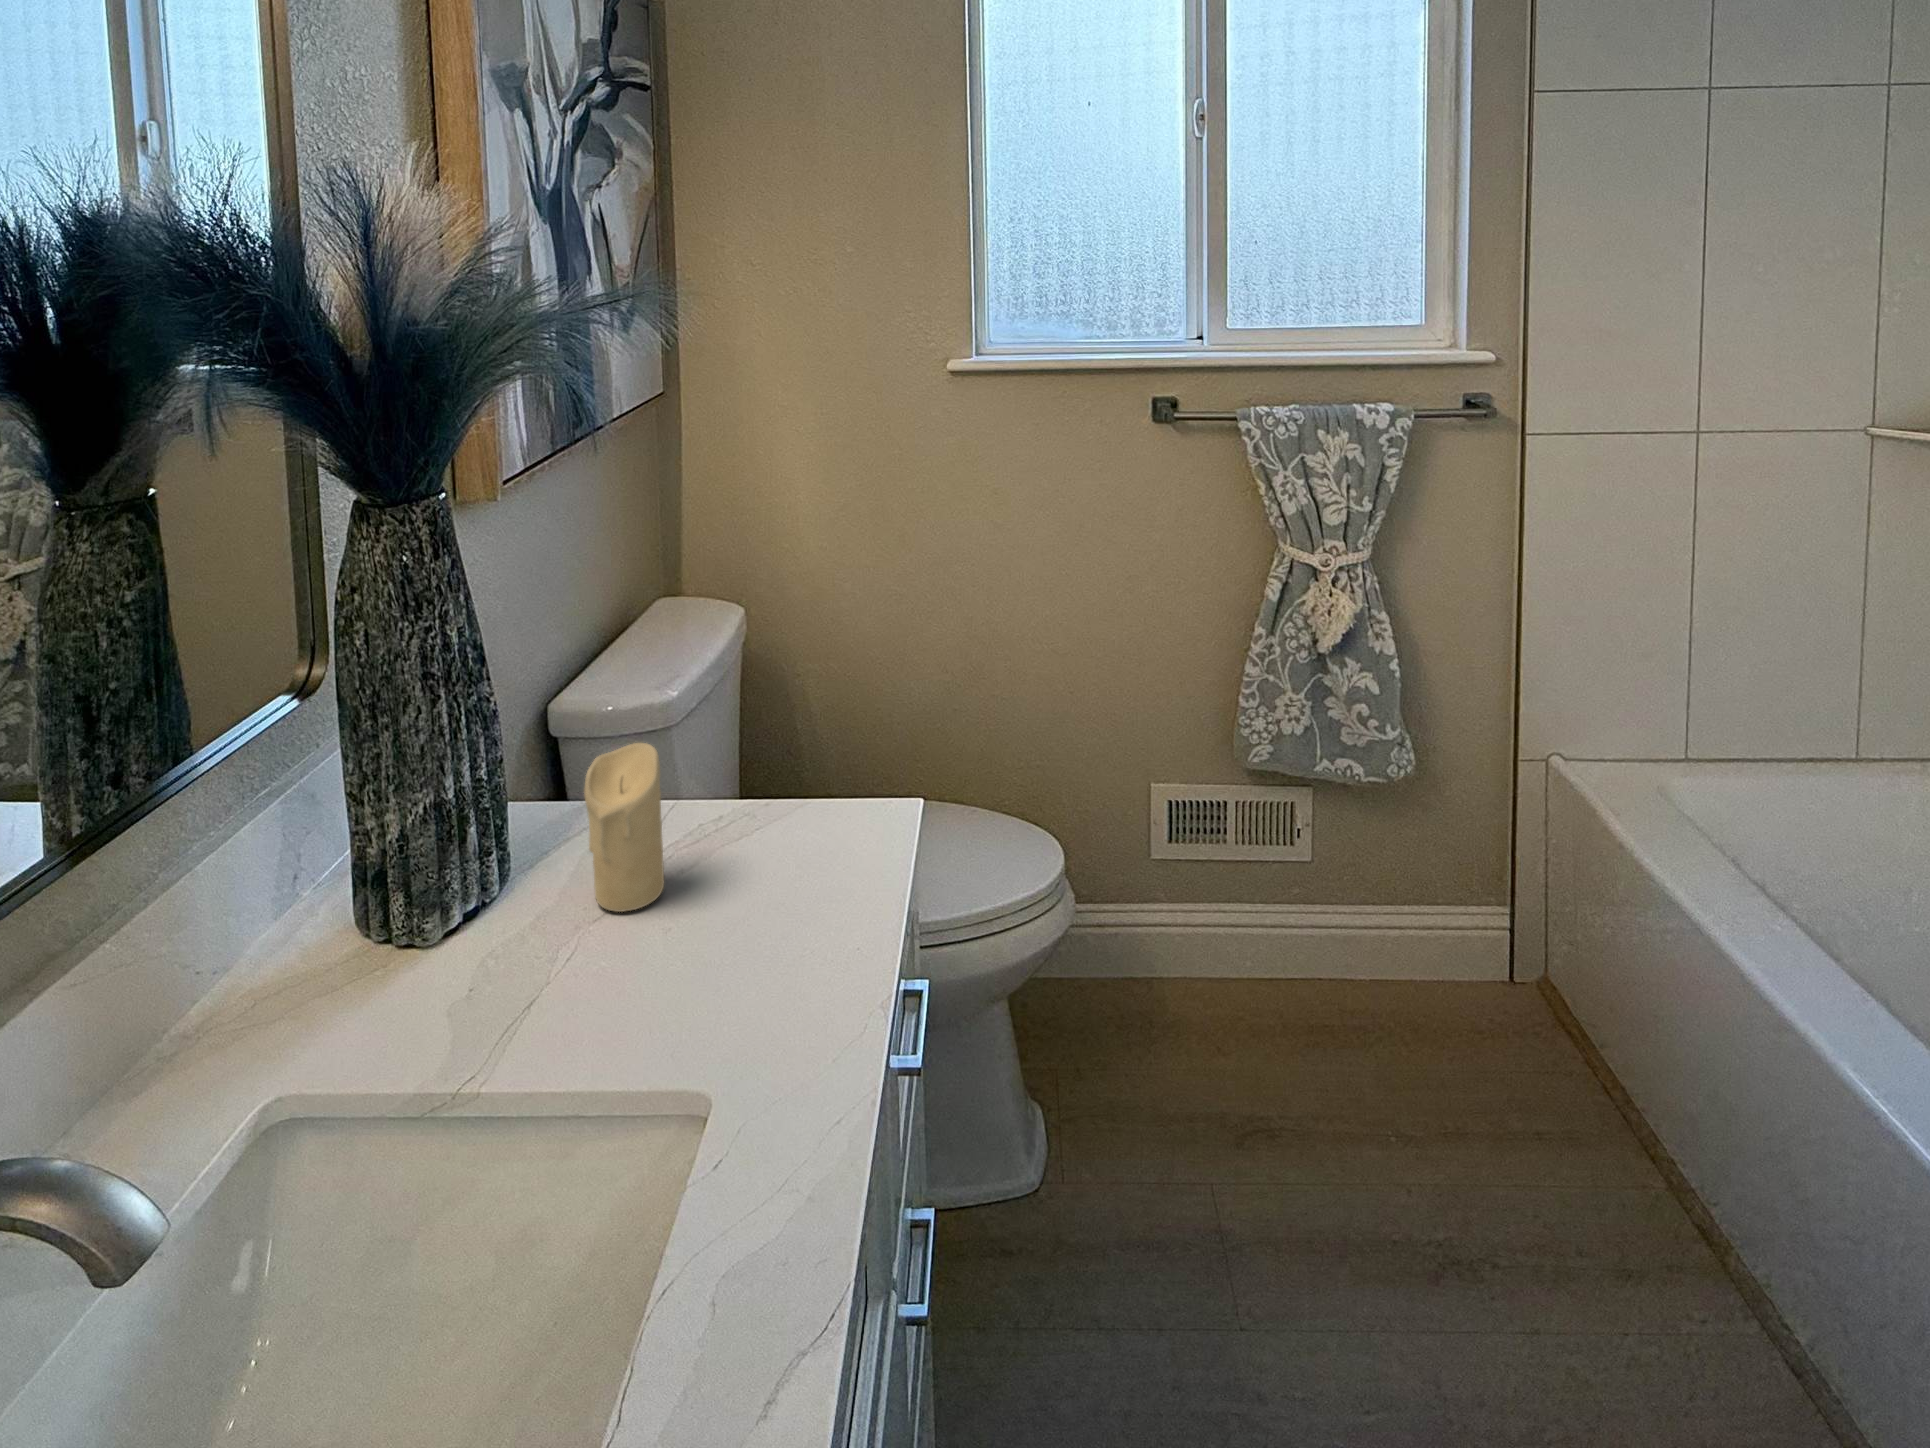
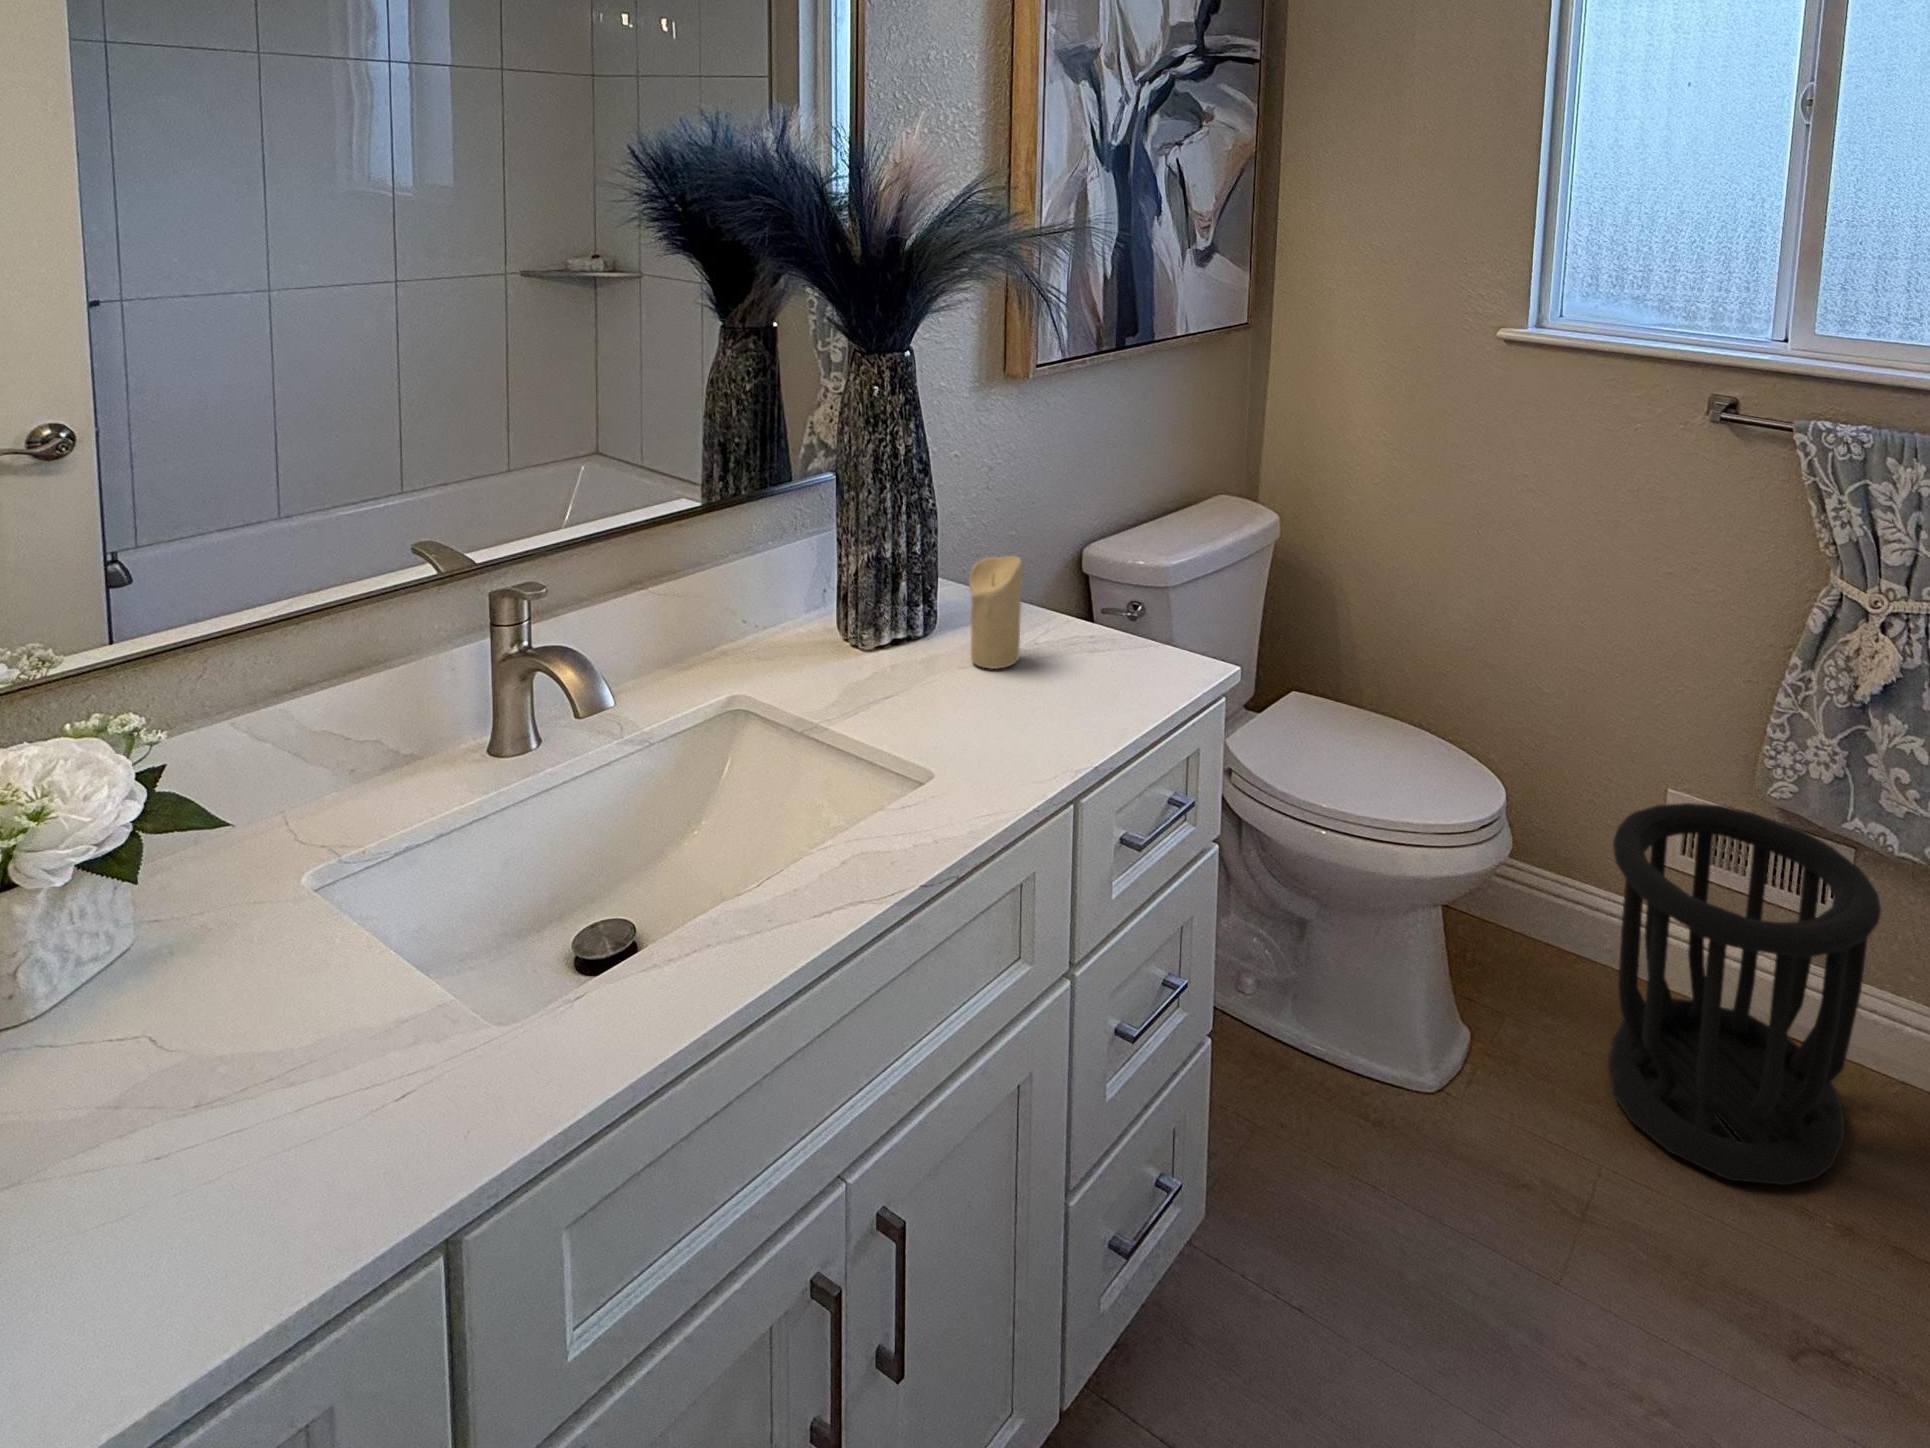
wastebasket: none [1145,783,1382,1142] -> present [1608,803,1881,1185]

